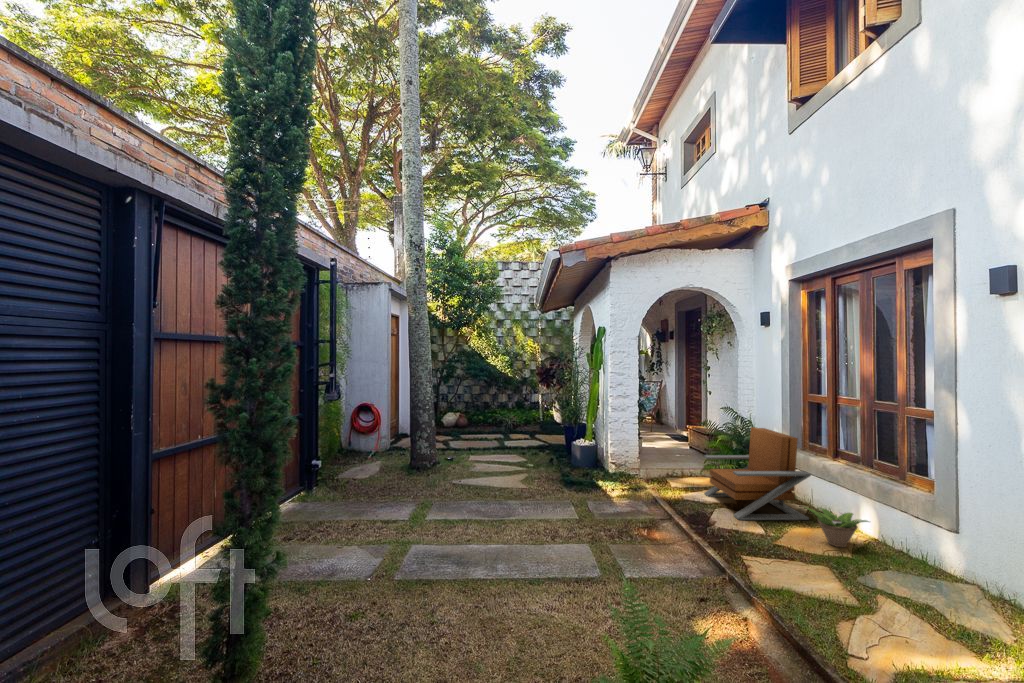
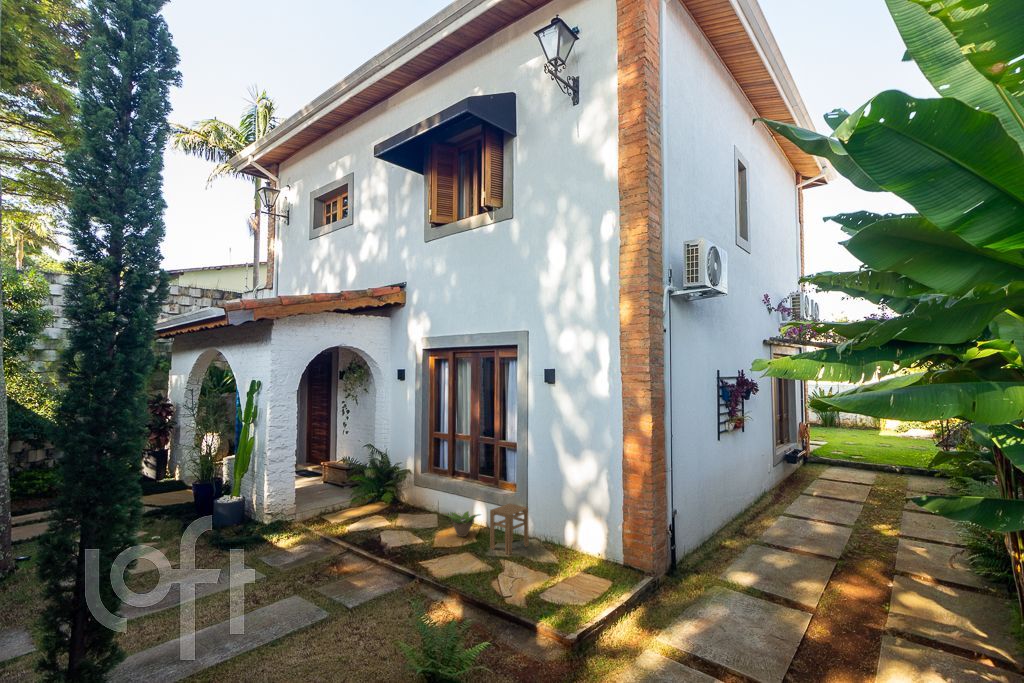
lounge chair: present [704,427,811,520] -> none [360,460,441,536]
stool: none [874,514,961,597] -> present [490,503,529,555]

